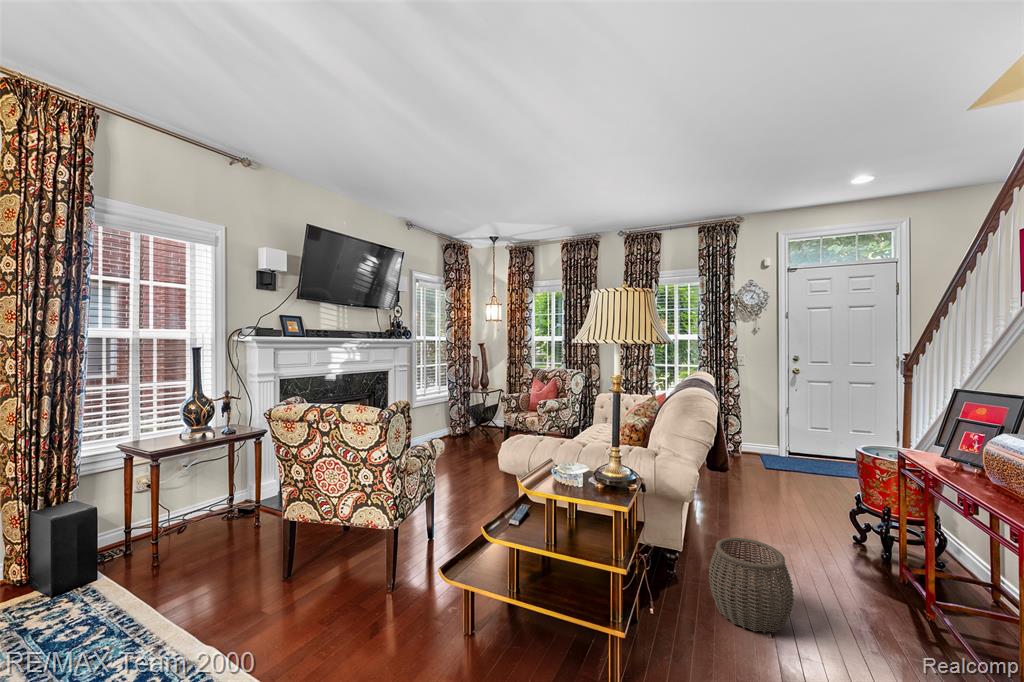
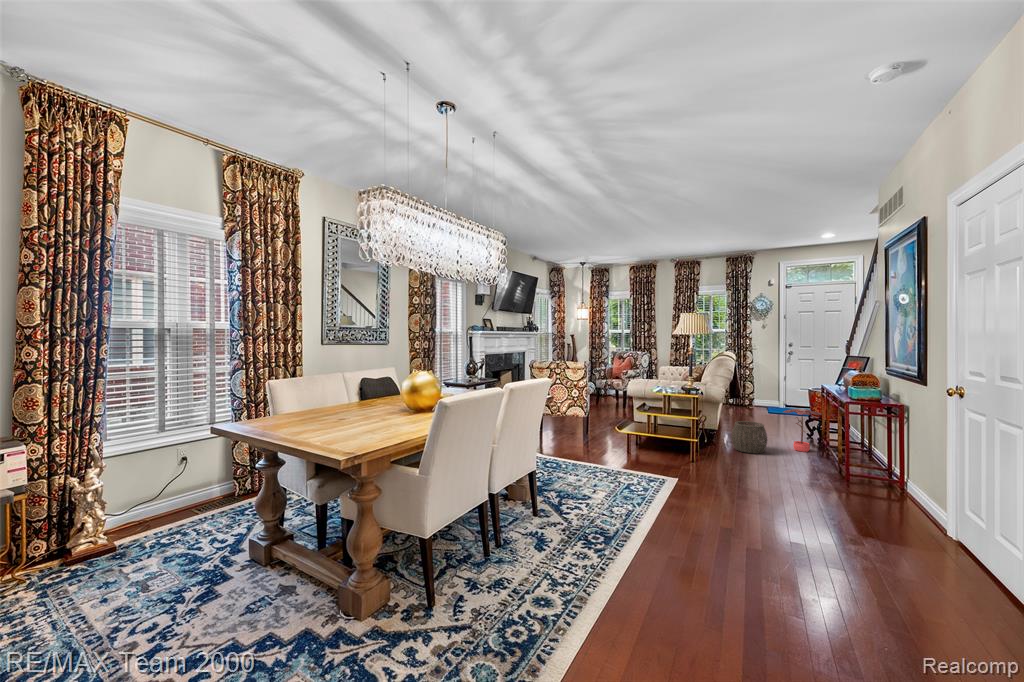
potted plant: none [822,509,918,619] -> present [783,409,822,452]

